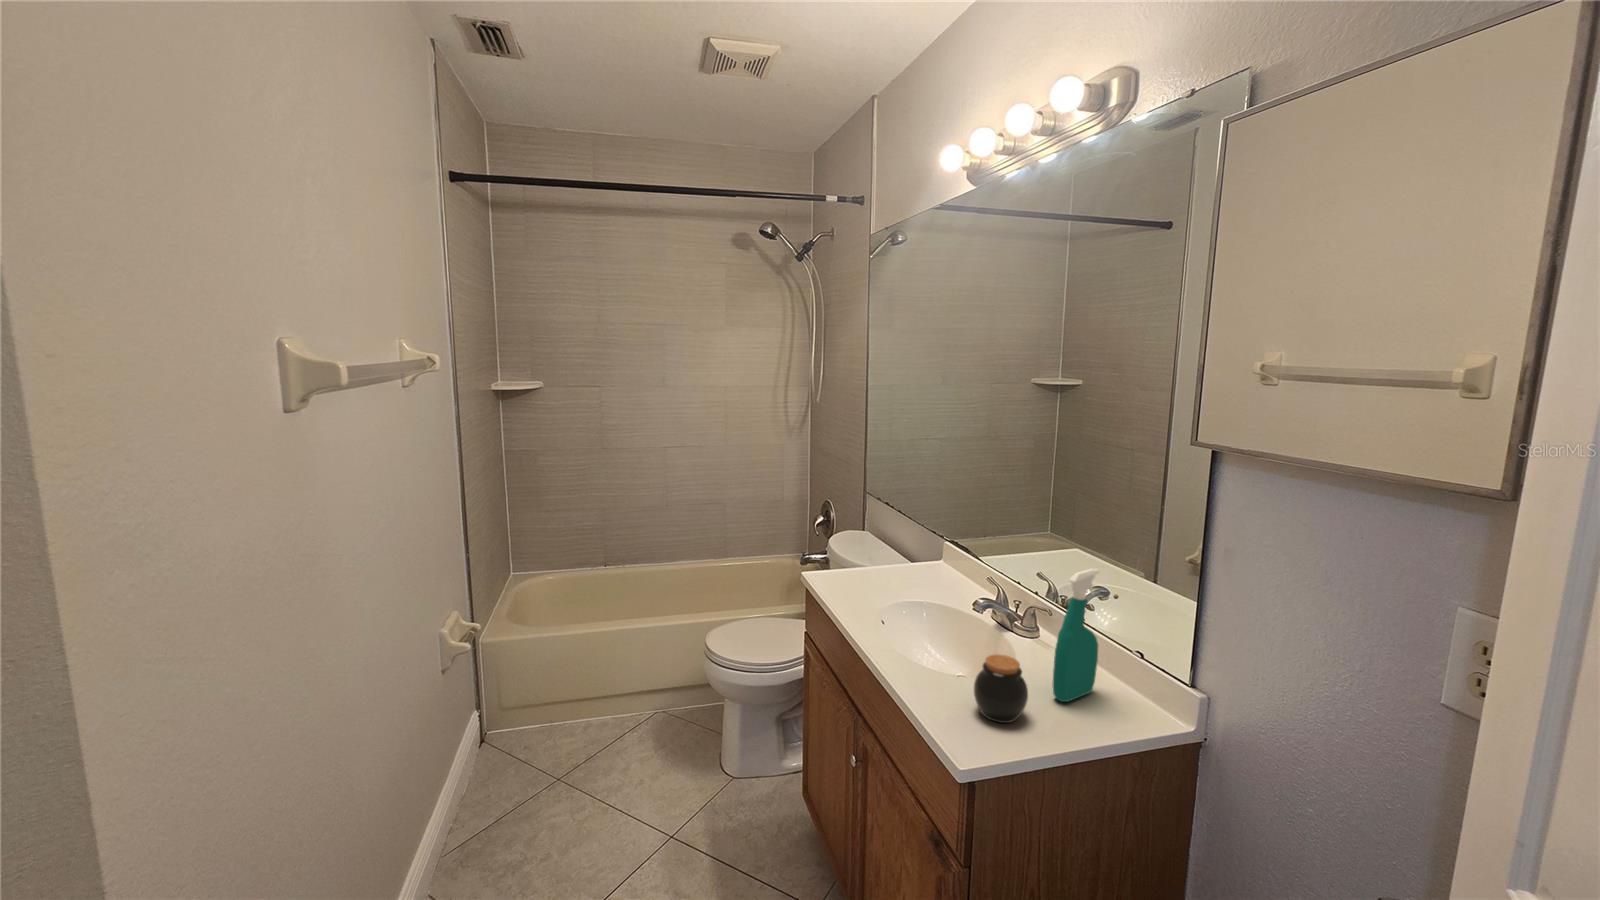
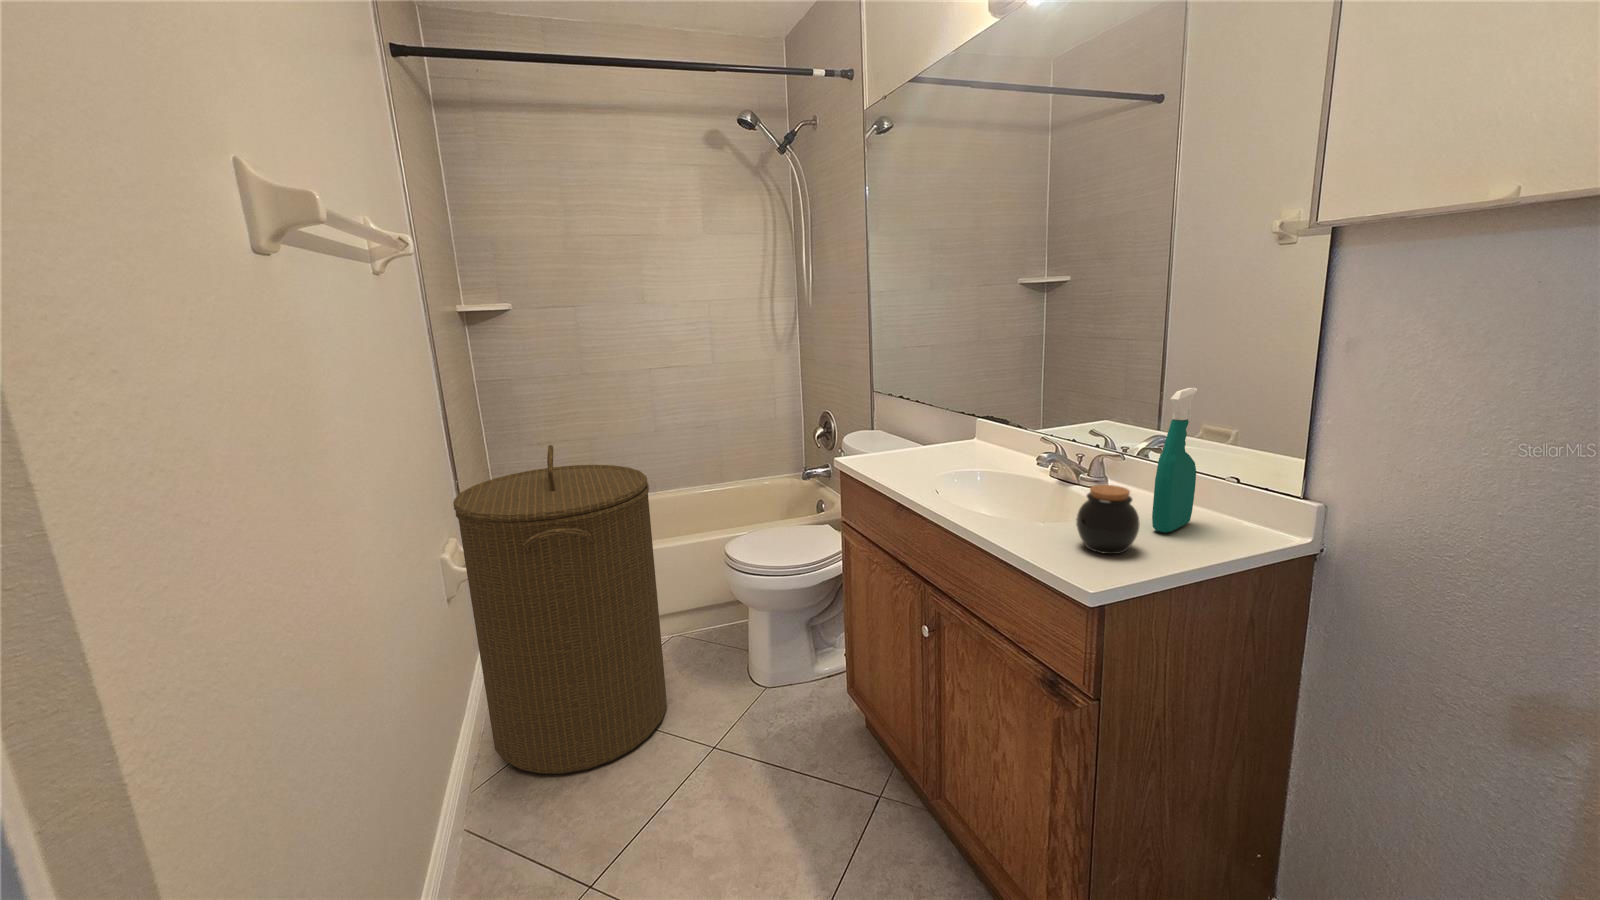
laundry hamper: none [453,537,636,853] -> present [453,445,667,774]

